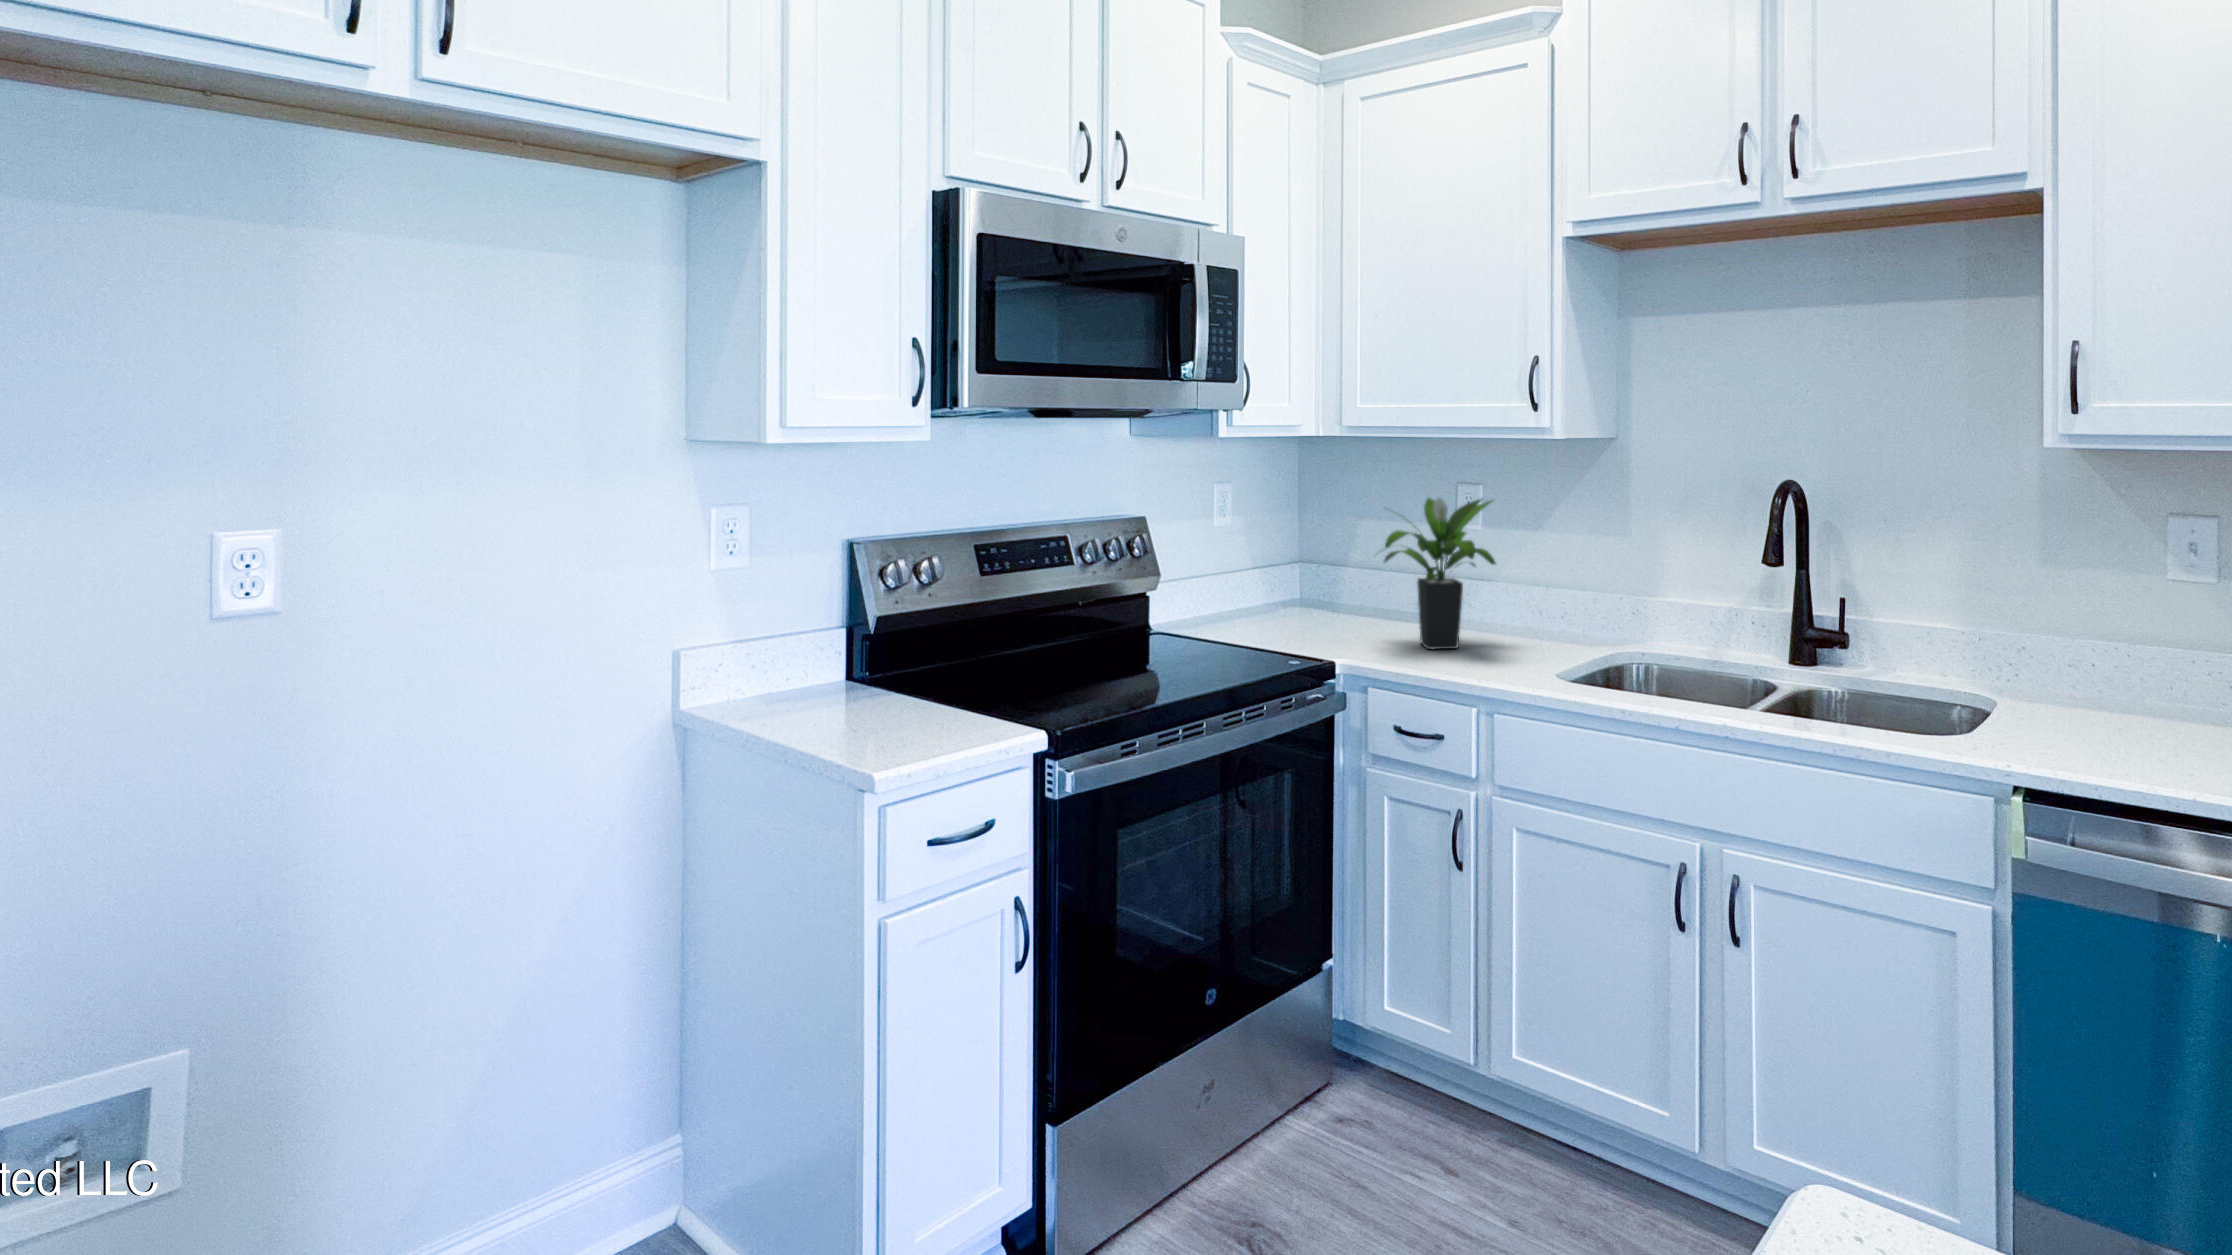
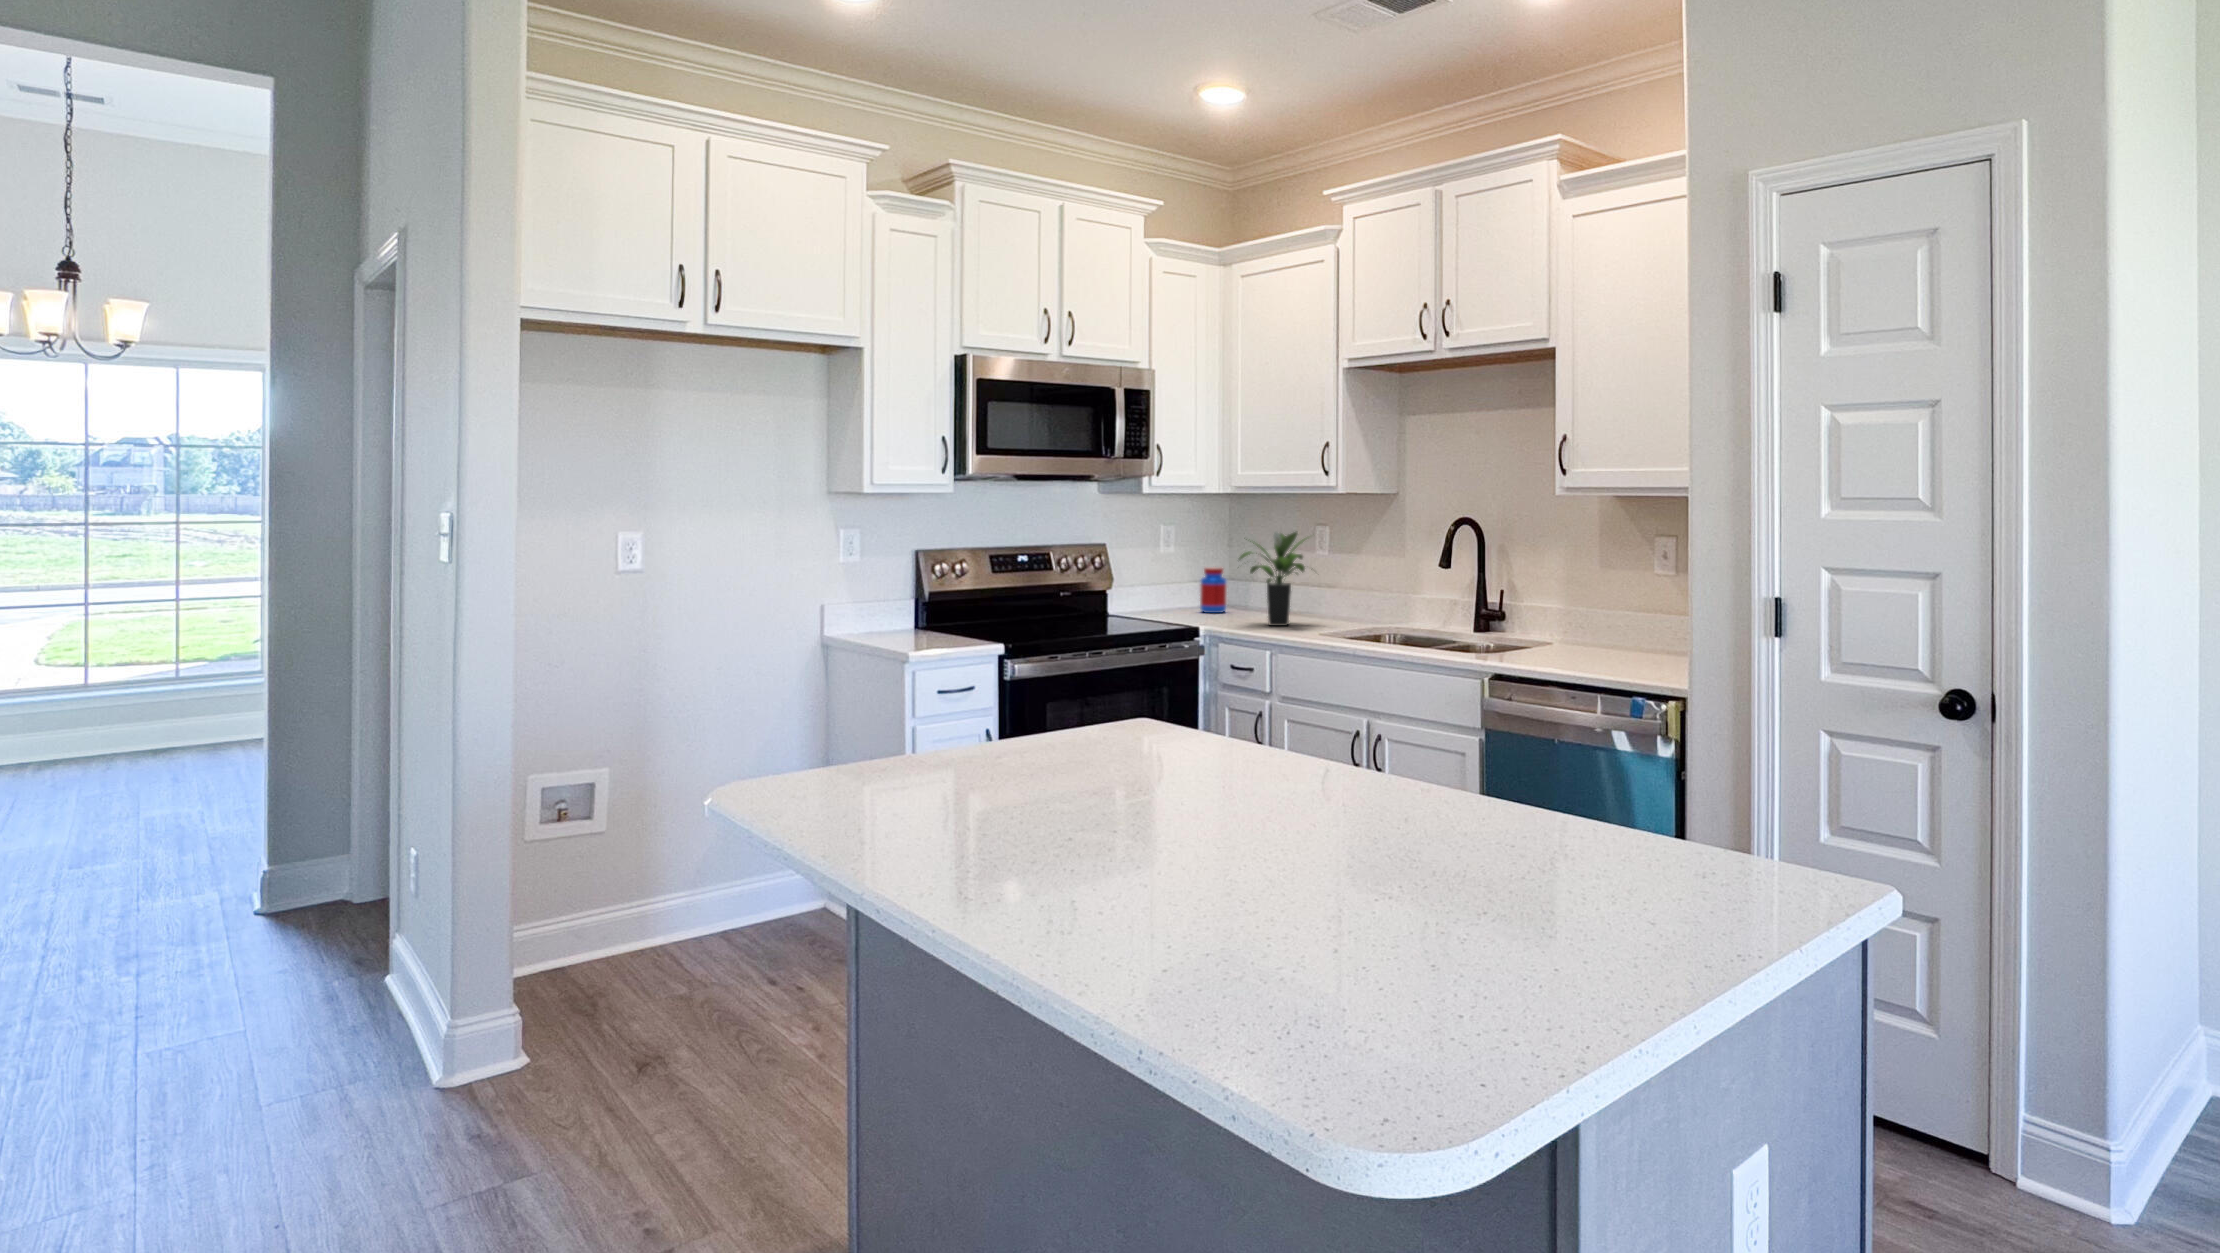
jar: none [1274,545,1314,616] -> present [1200,567,1227,613]

